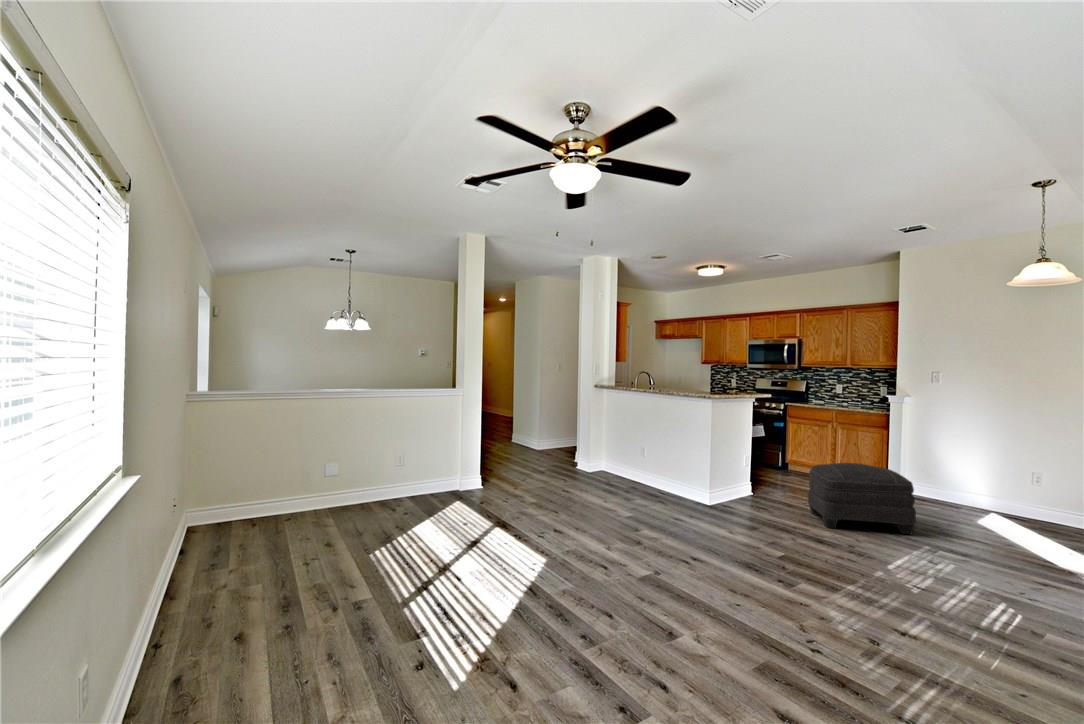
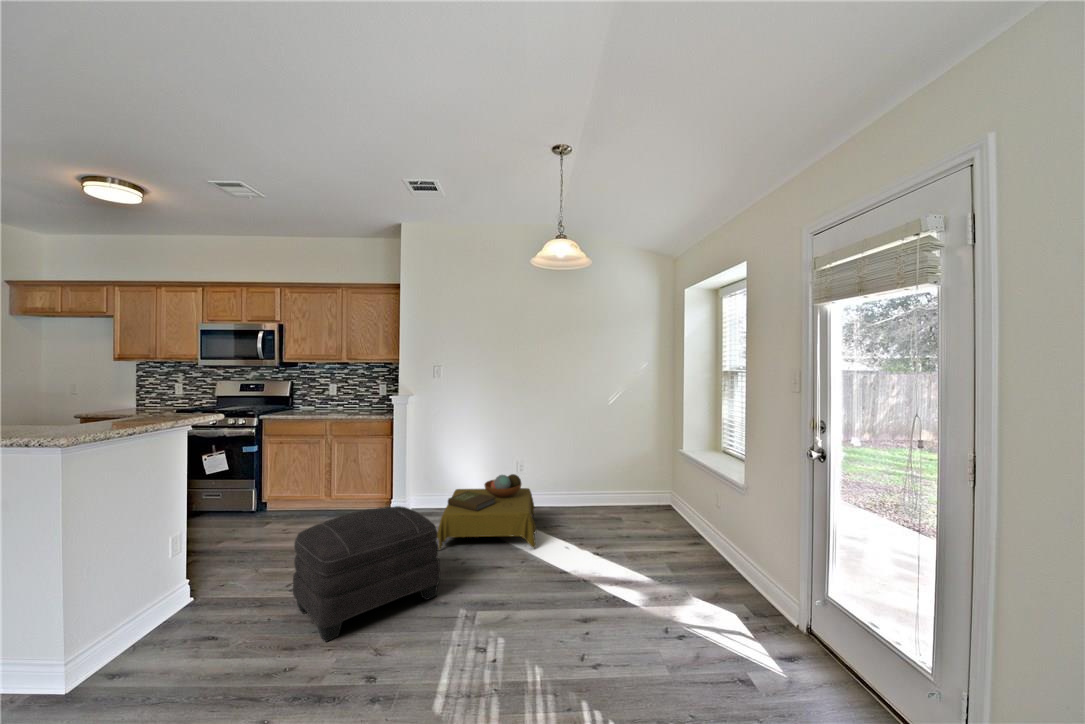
side table: none [923,472,1052,541] -> present [437,474,537,549]

